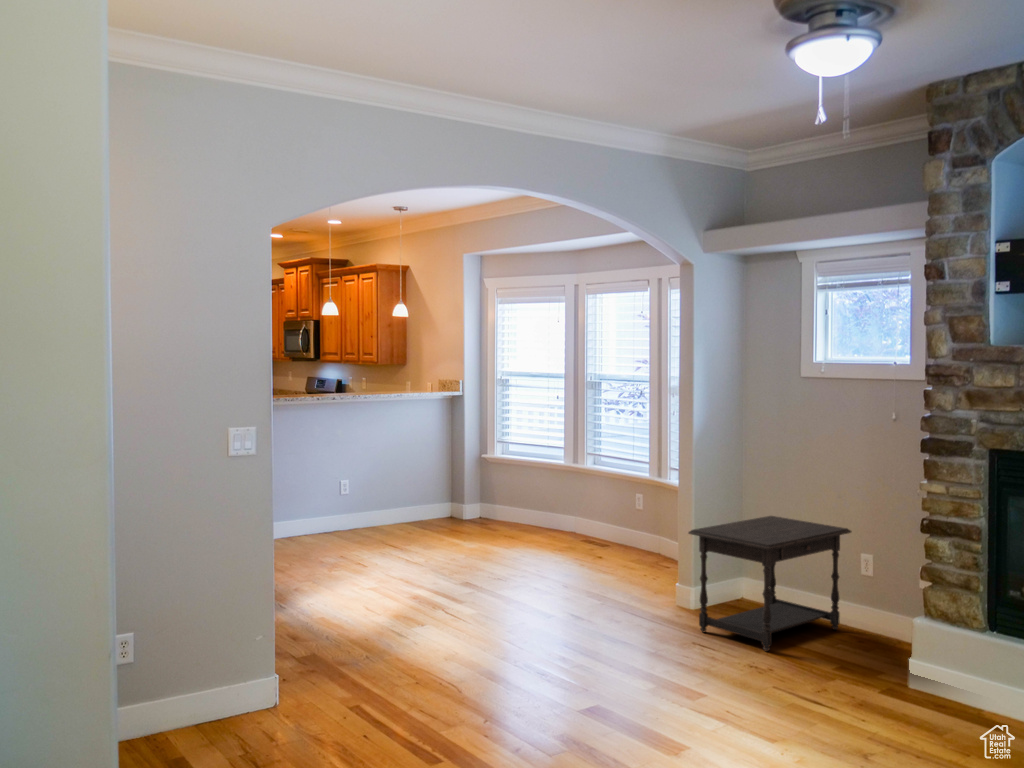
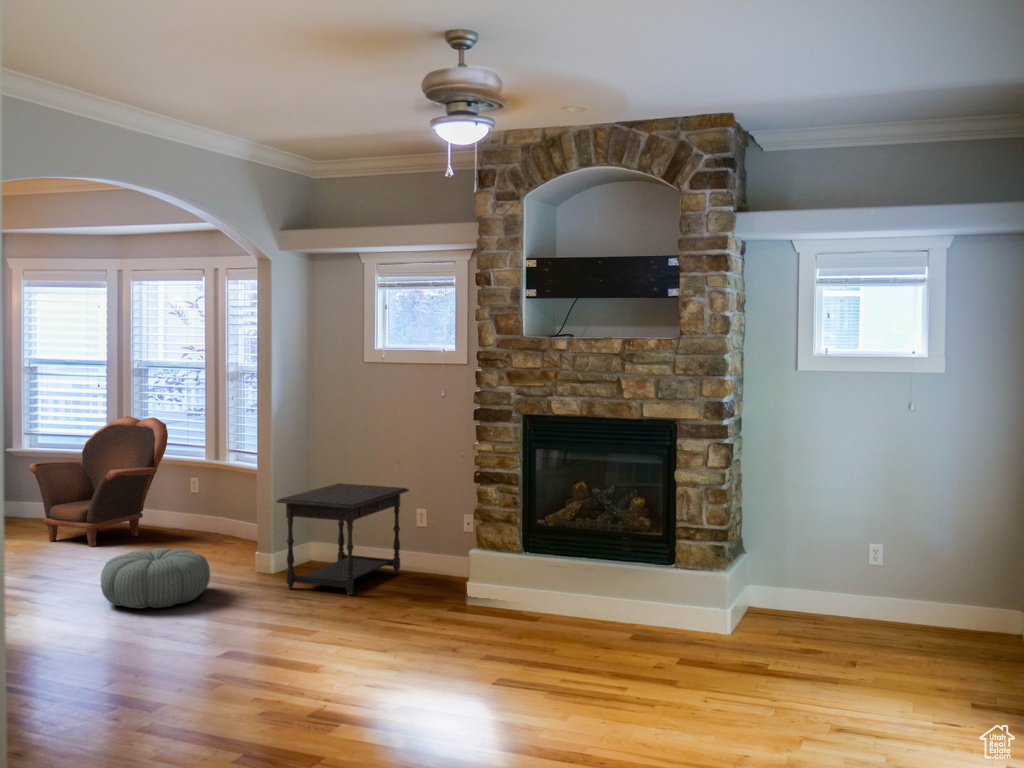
armchair: none [489,428,613,558] -> present [29,416,168,547]
pouf: none [509,571,617,635] -> present [101,548,210,609]

